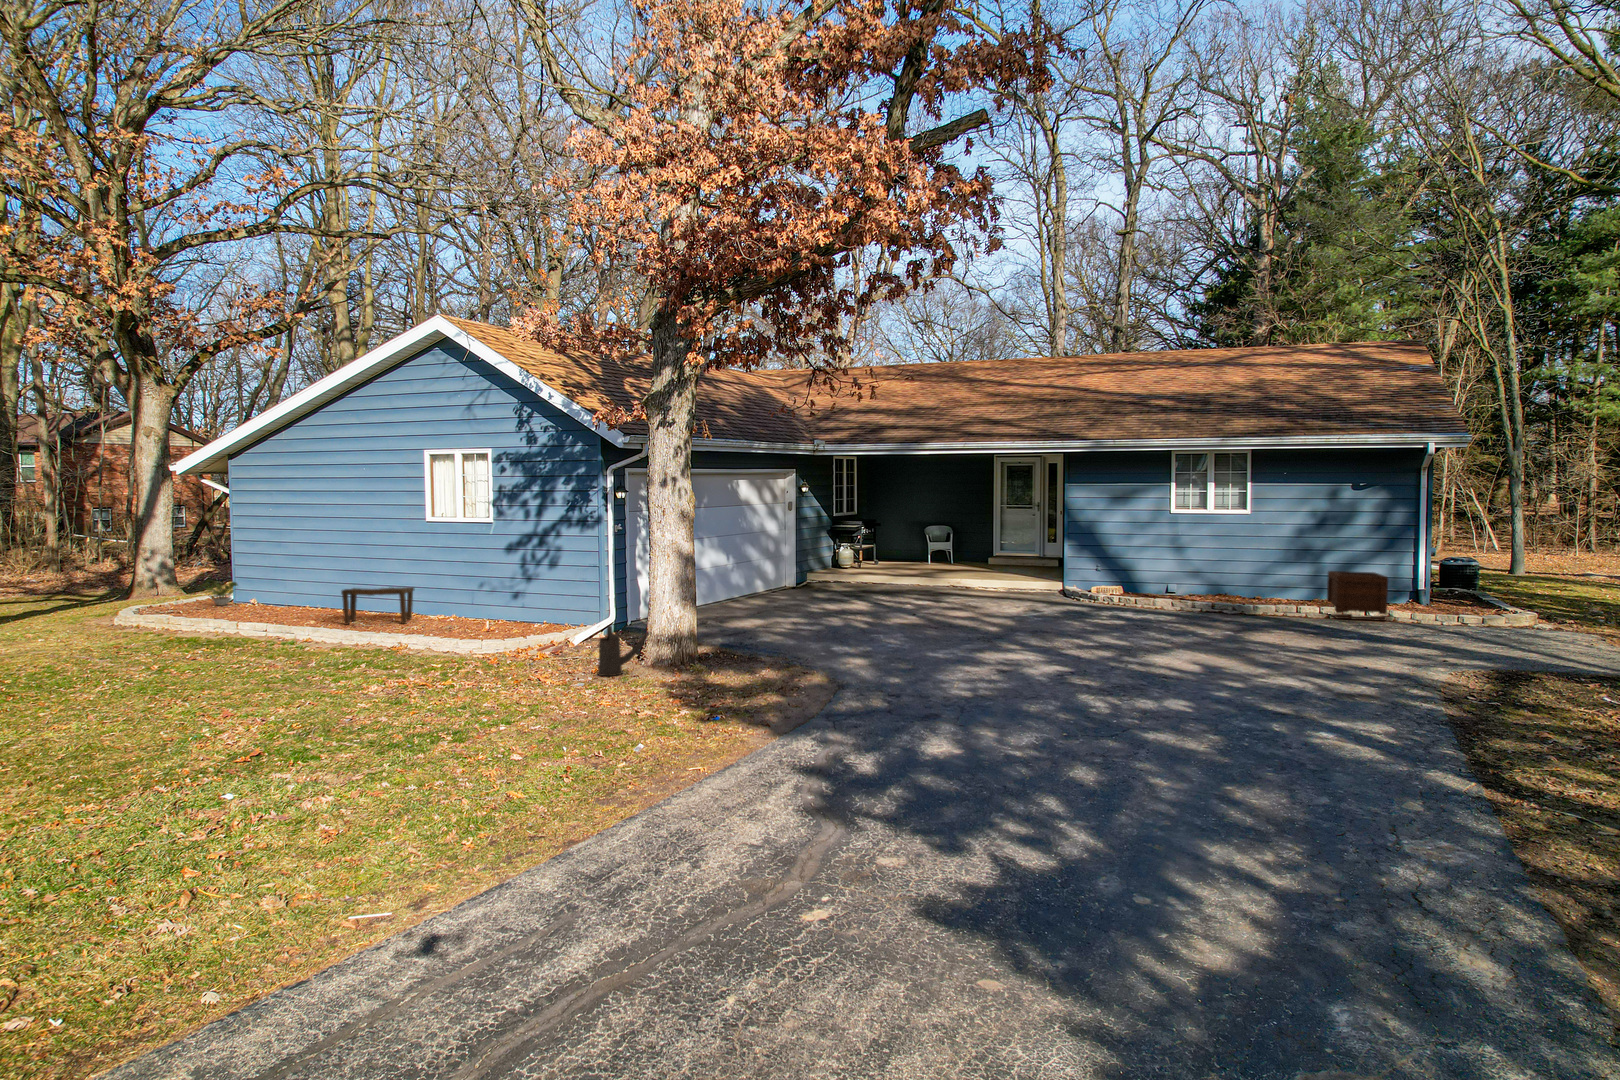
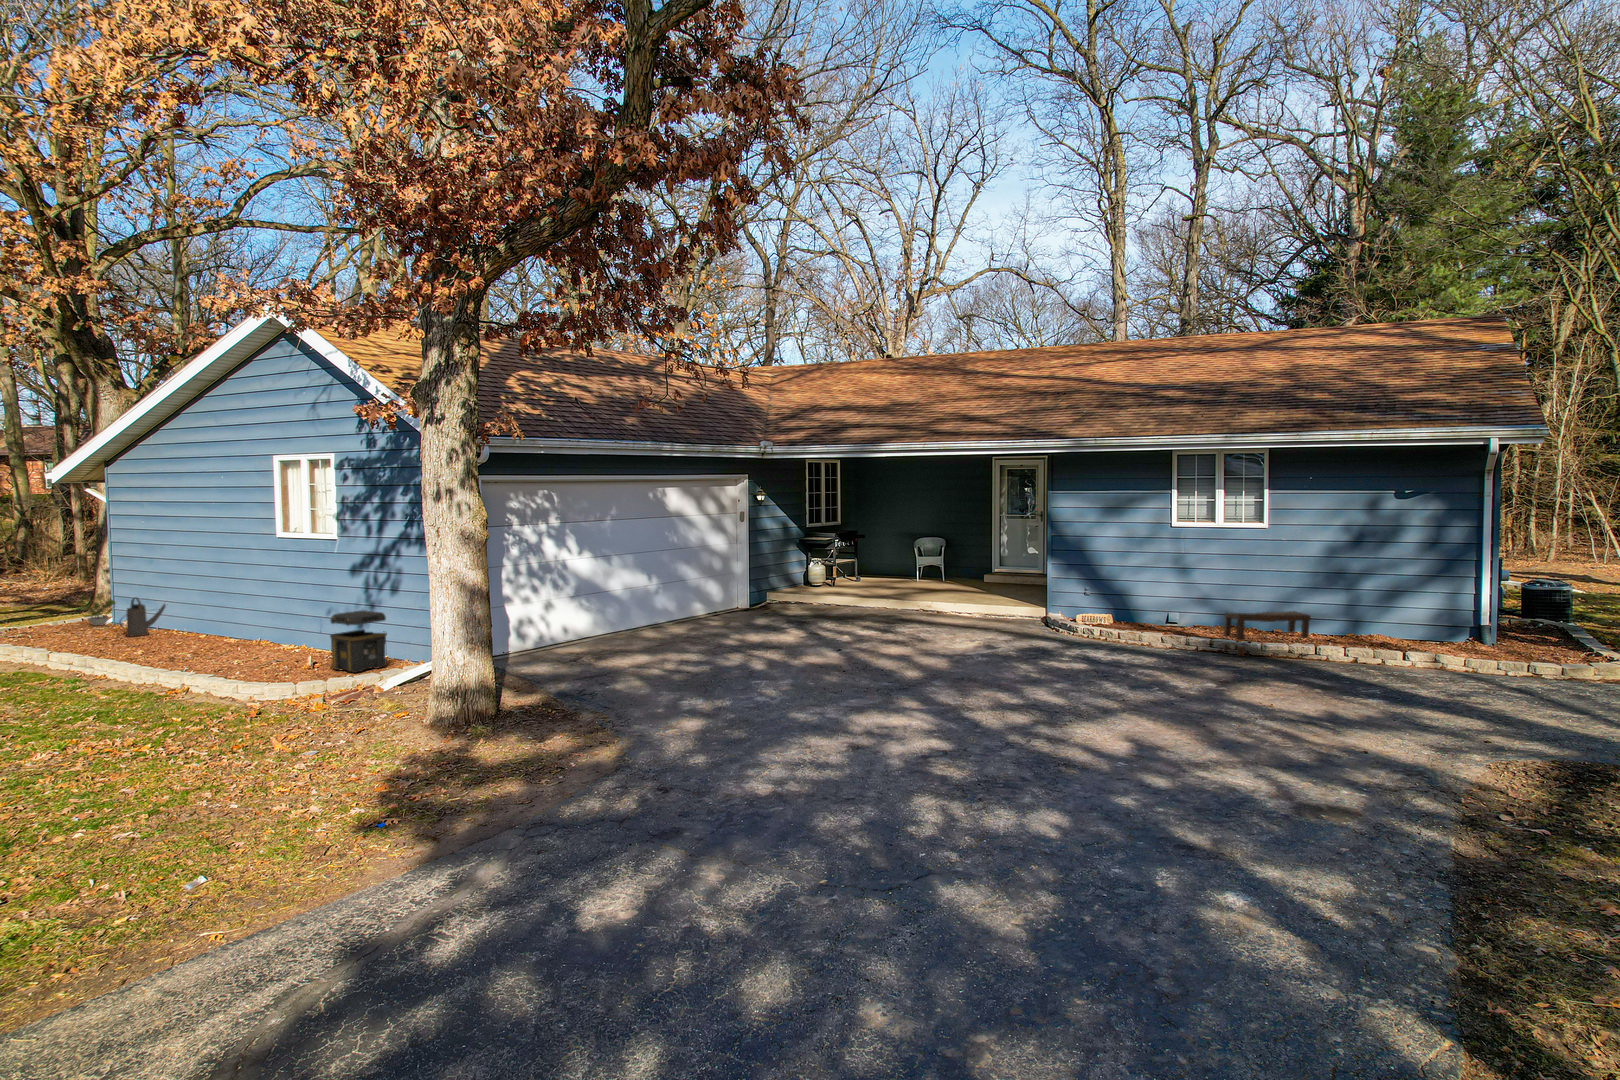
wooden crate: present [1327,571,1388,621] -> none [1363,602,1437,669]
toolbox: none [502,584,549,637] -> present [330,610,387,673]
bench: present [341,587,414,625] -> present [1223,611,1311,656]
watering can: present [598,625,650,676] -> present [119,598,165,637]

